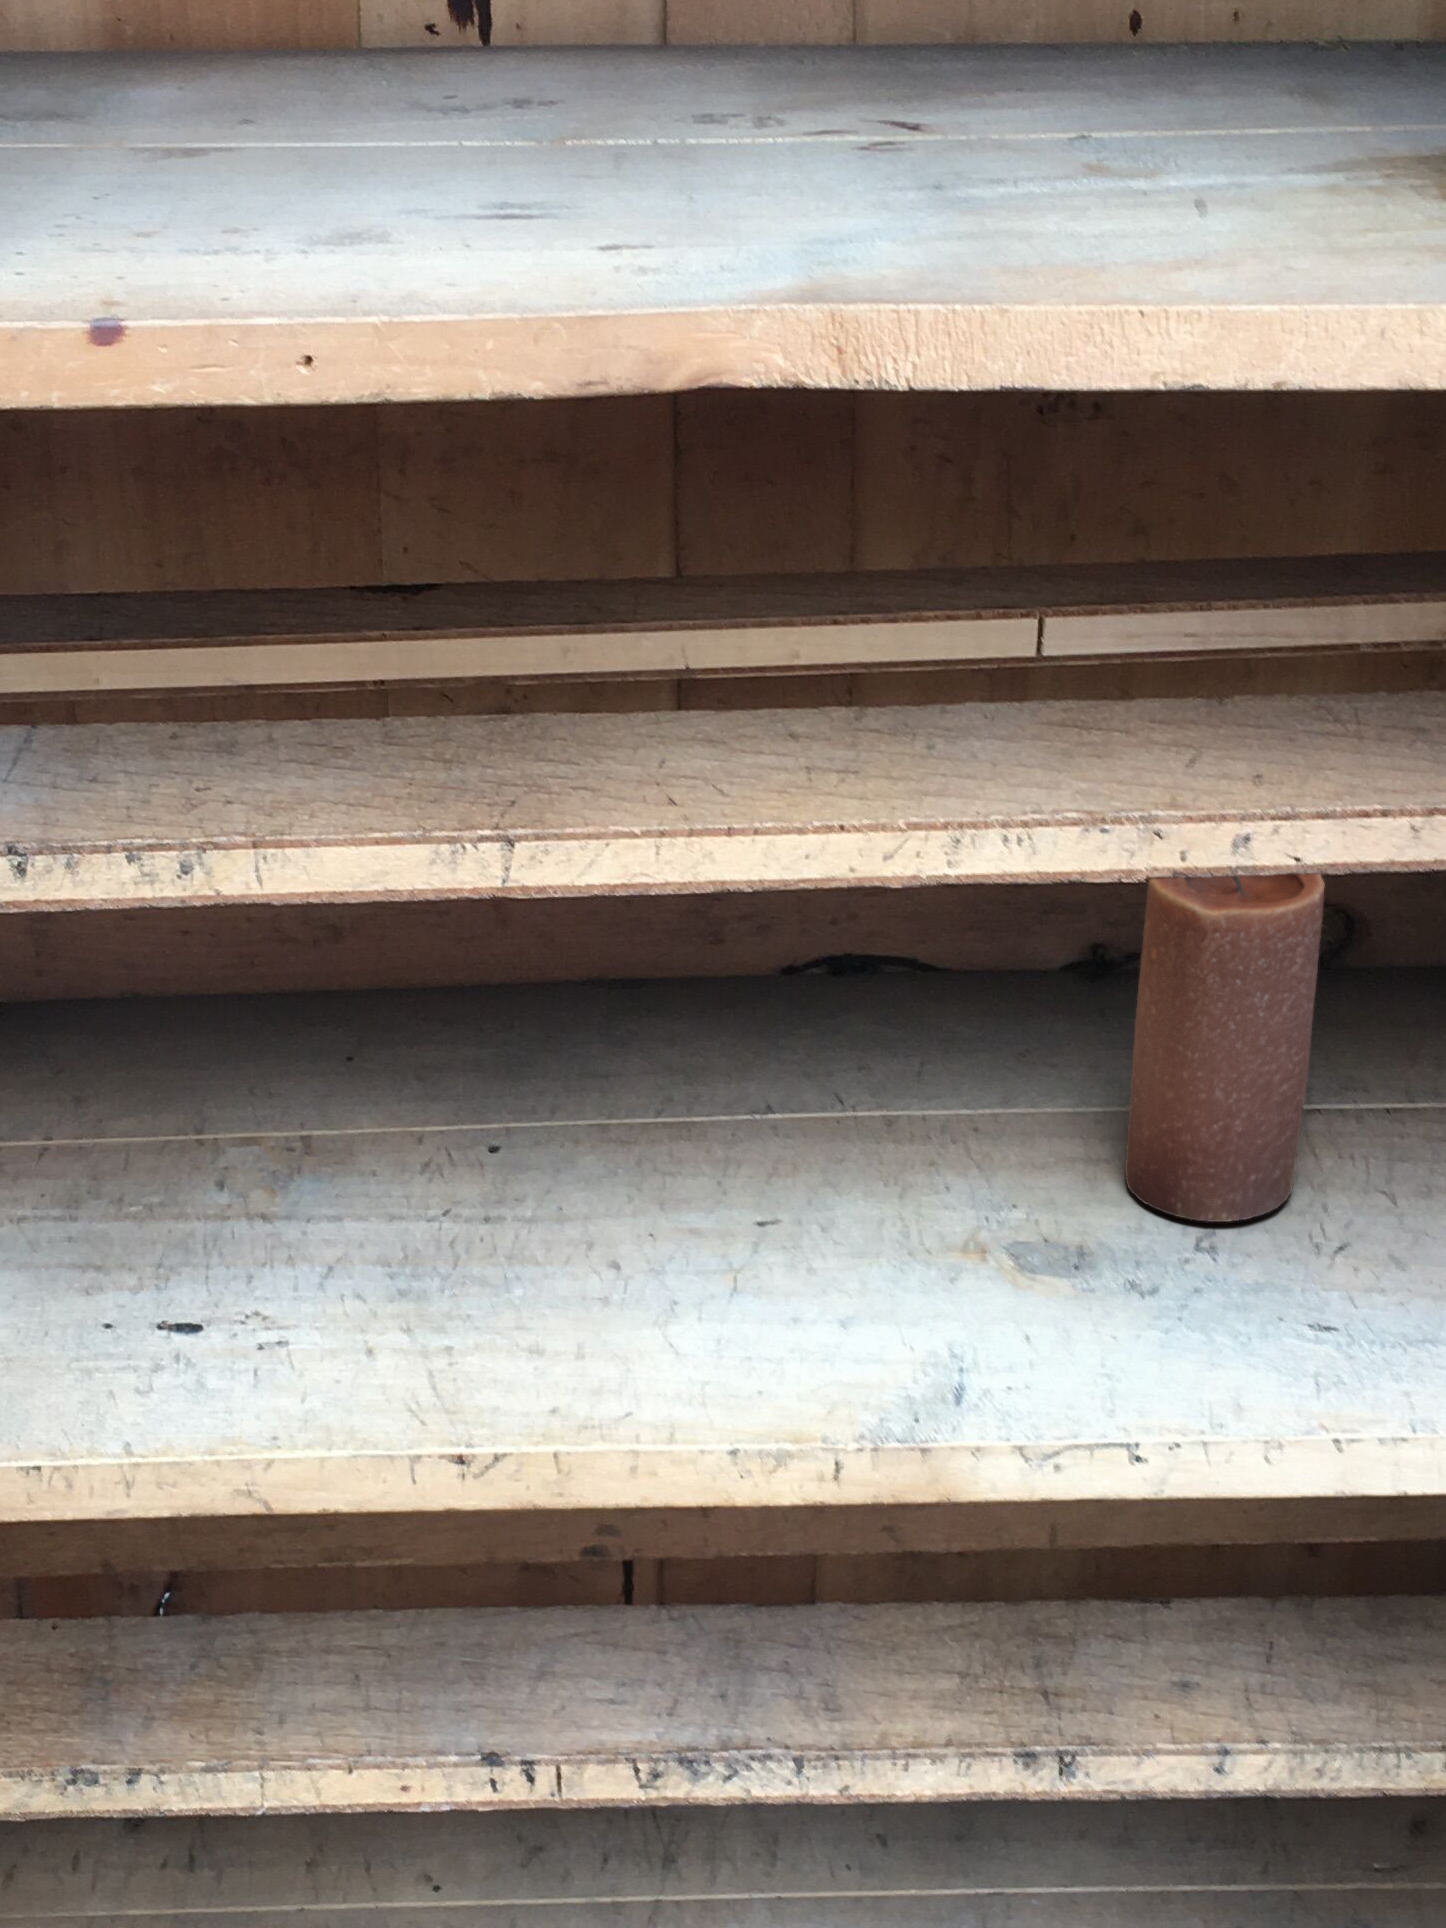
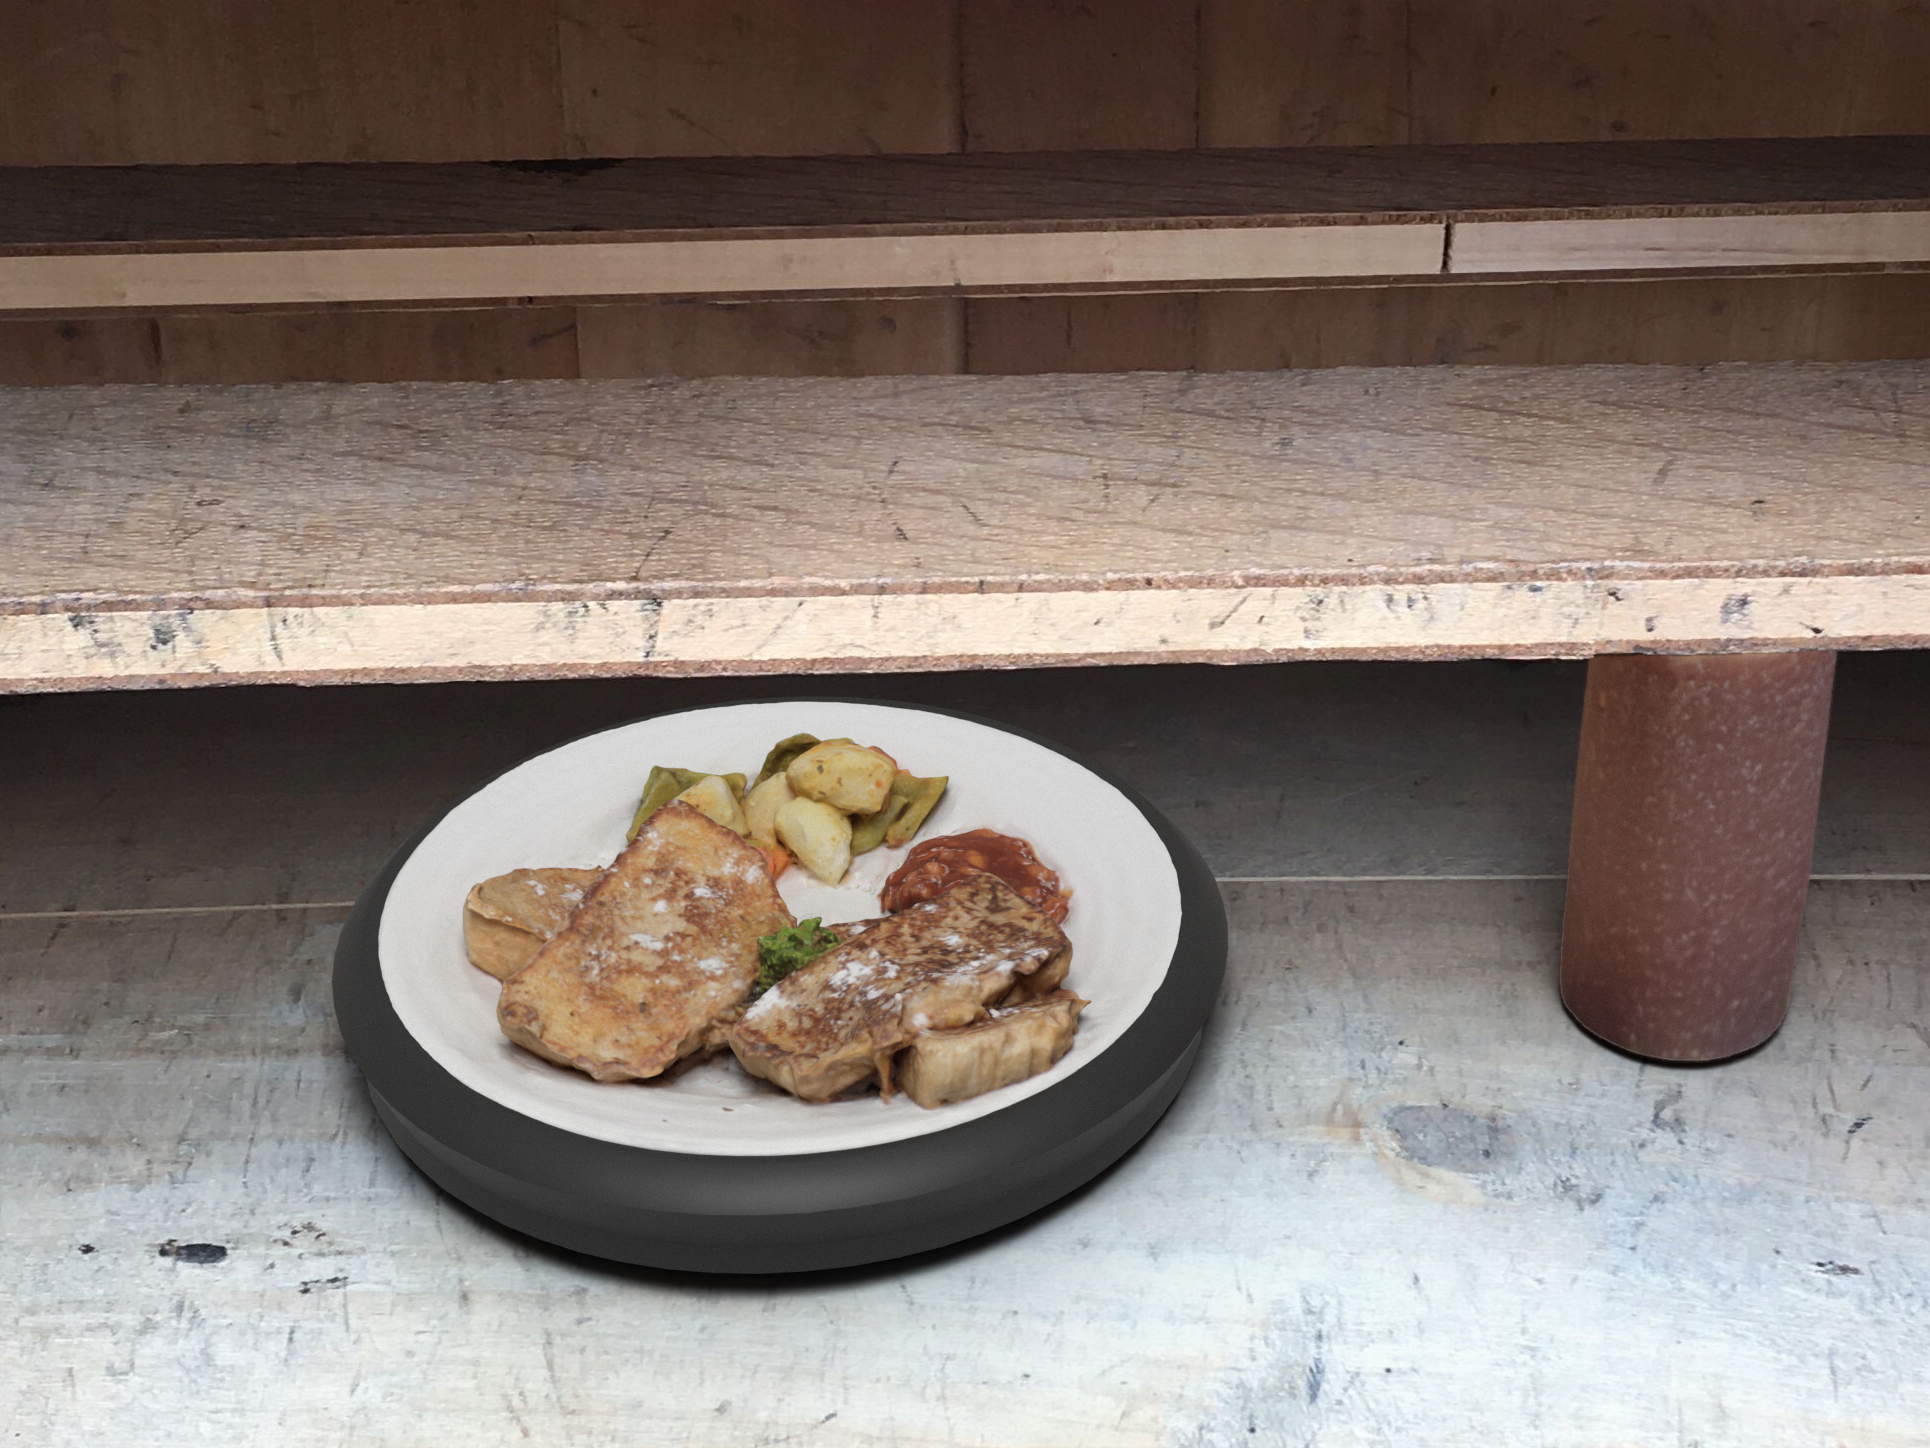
plate: none [252,996,886,1344] -> present [332,696,1228,1274]

